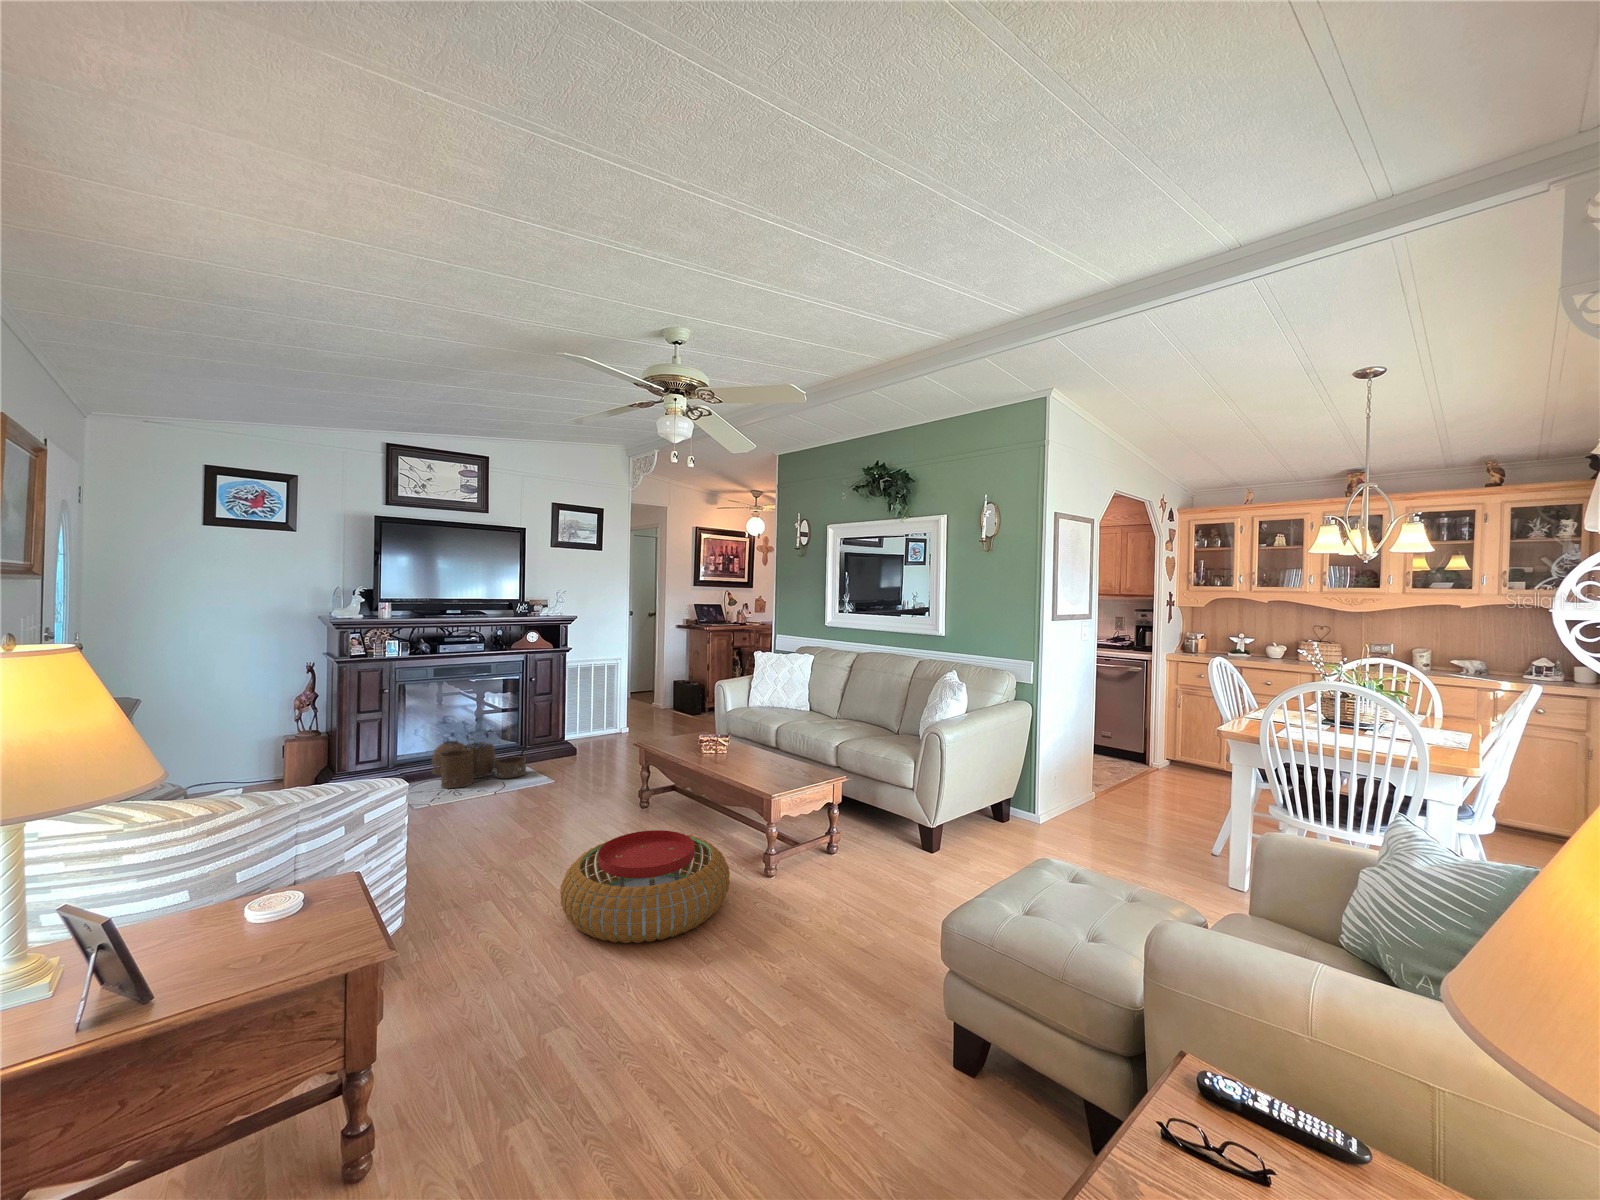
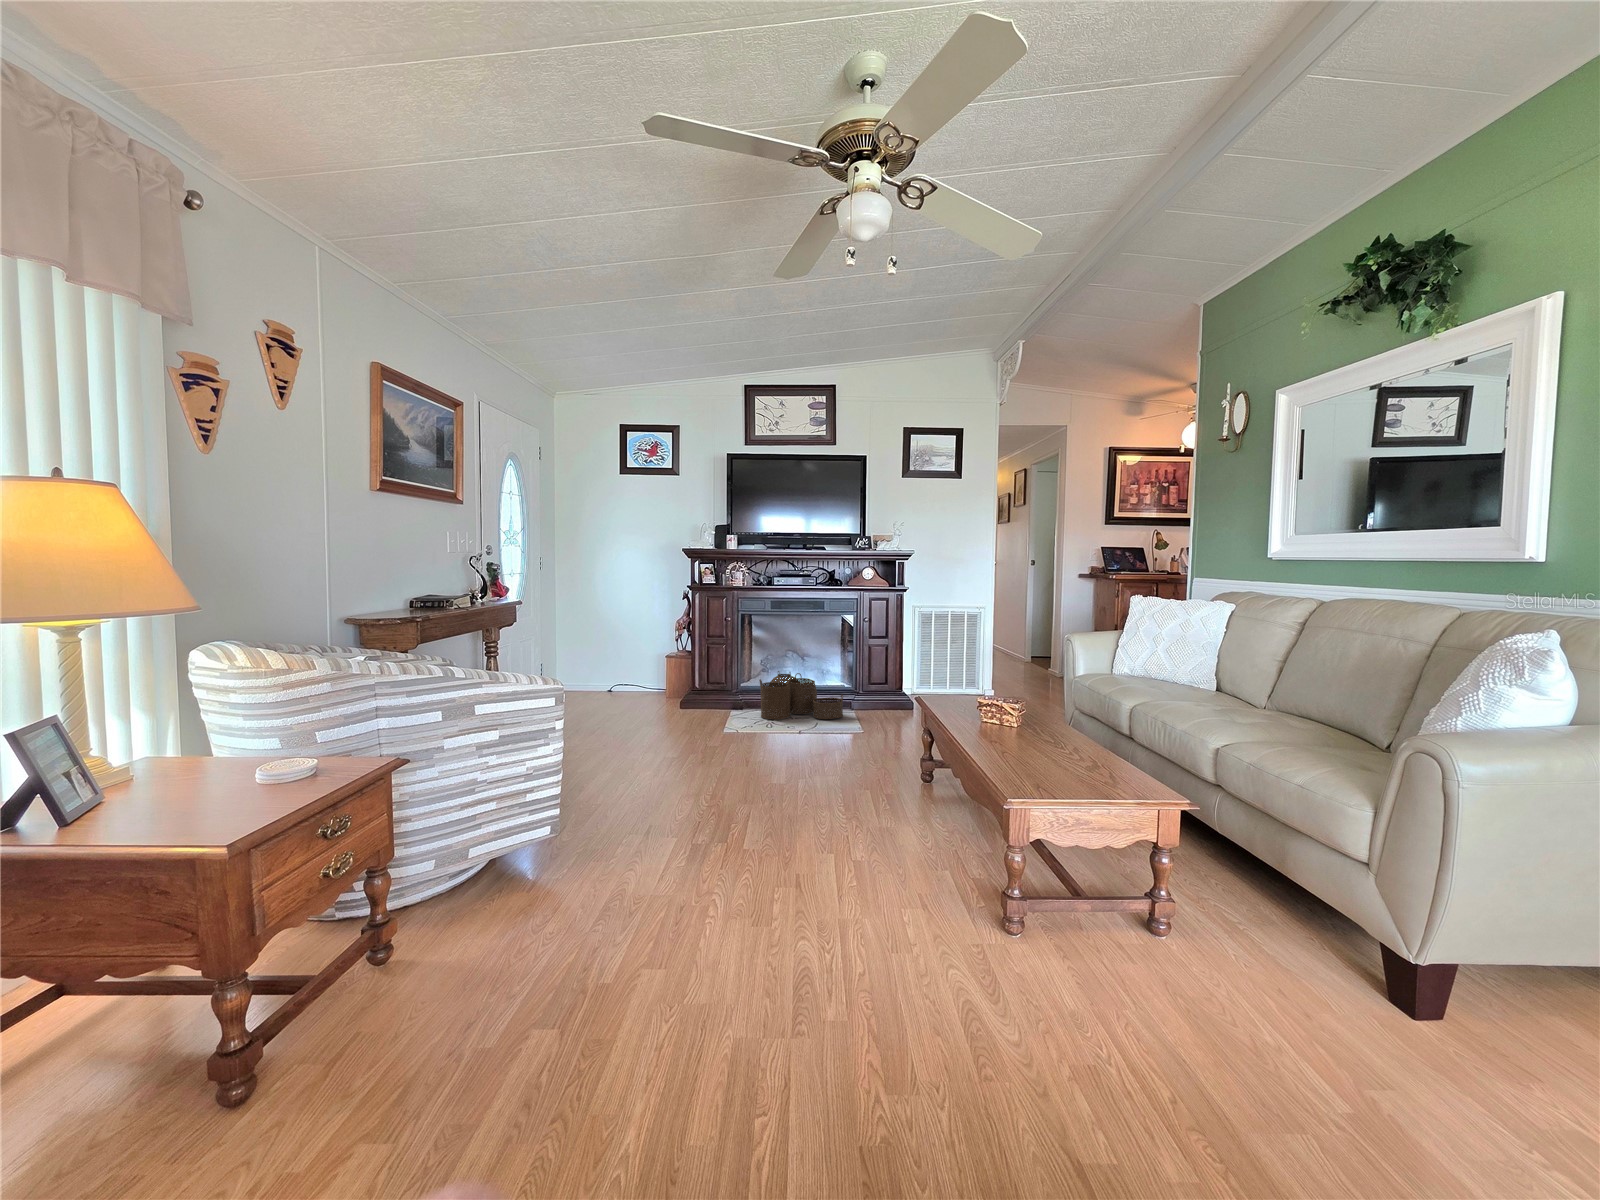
pouf: present [560,830,730,943] -> none [688,803,927,971]

